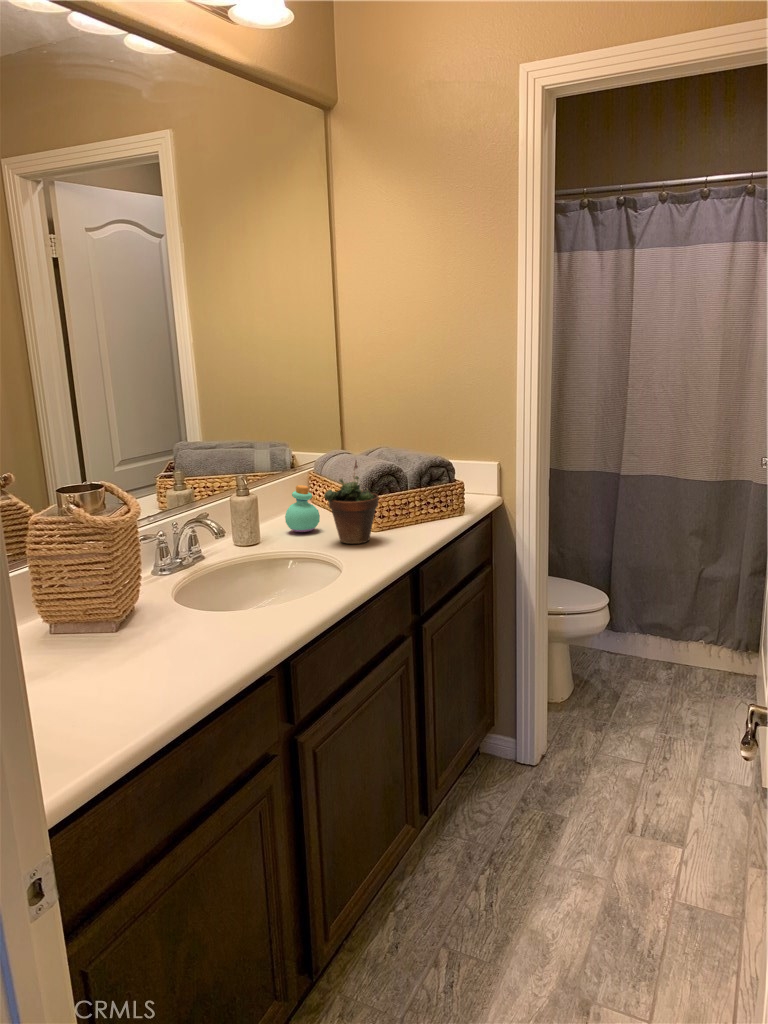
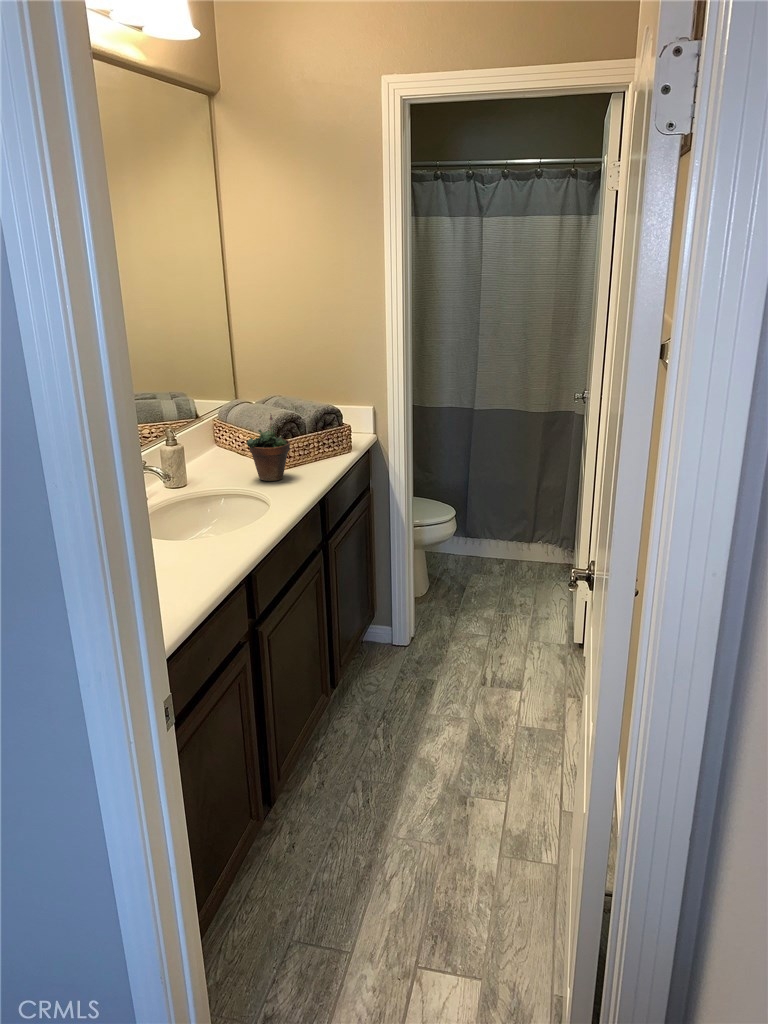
perfume bottle: present [285,485,320,532] -> none [208,434,237,473]

